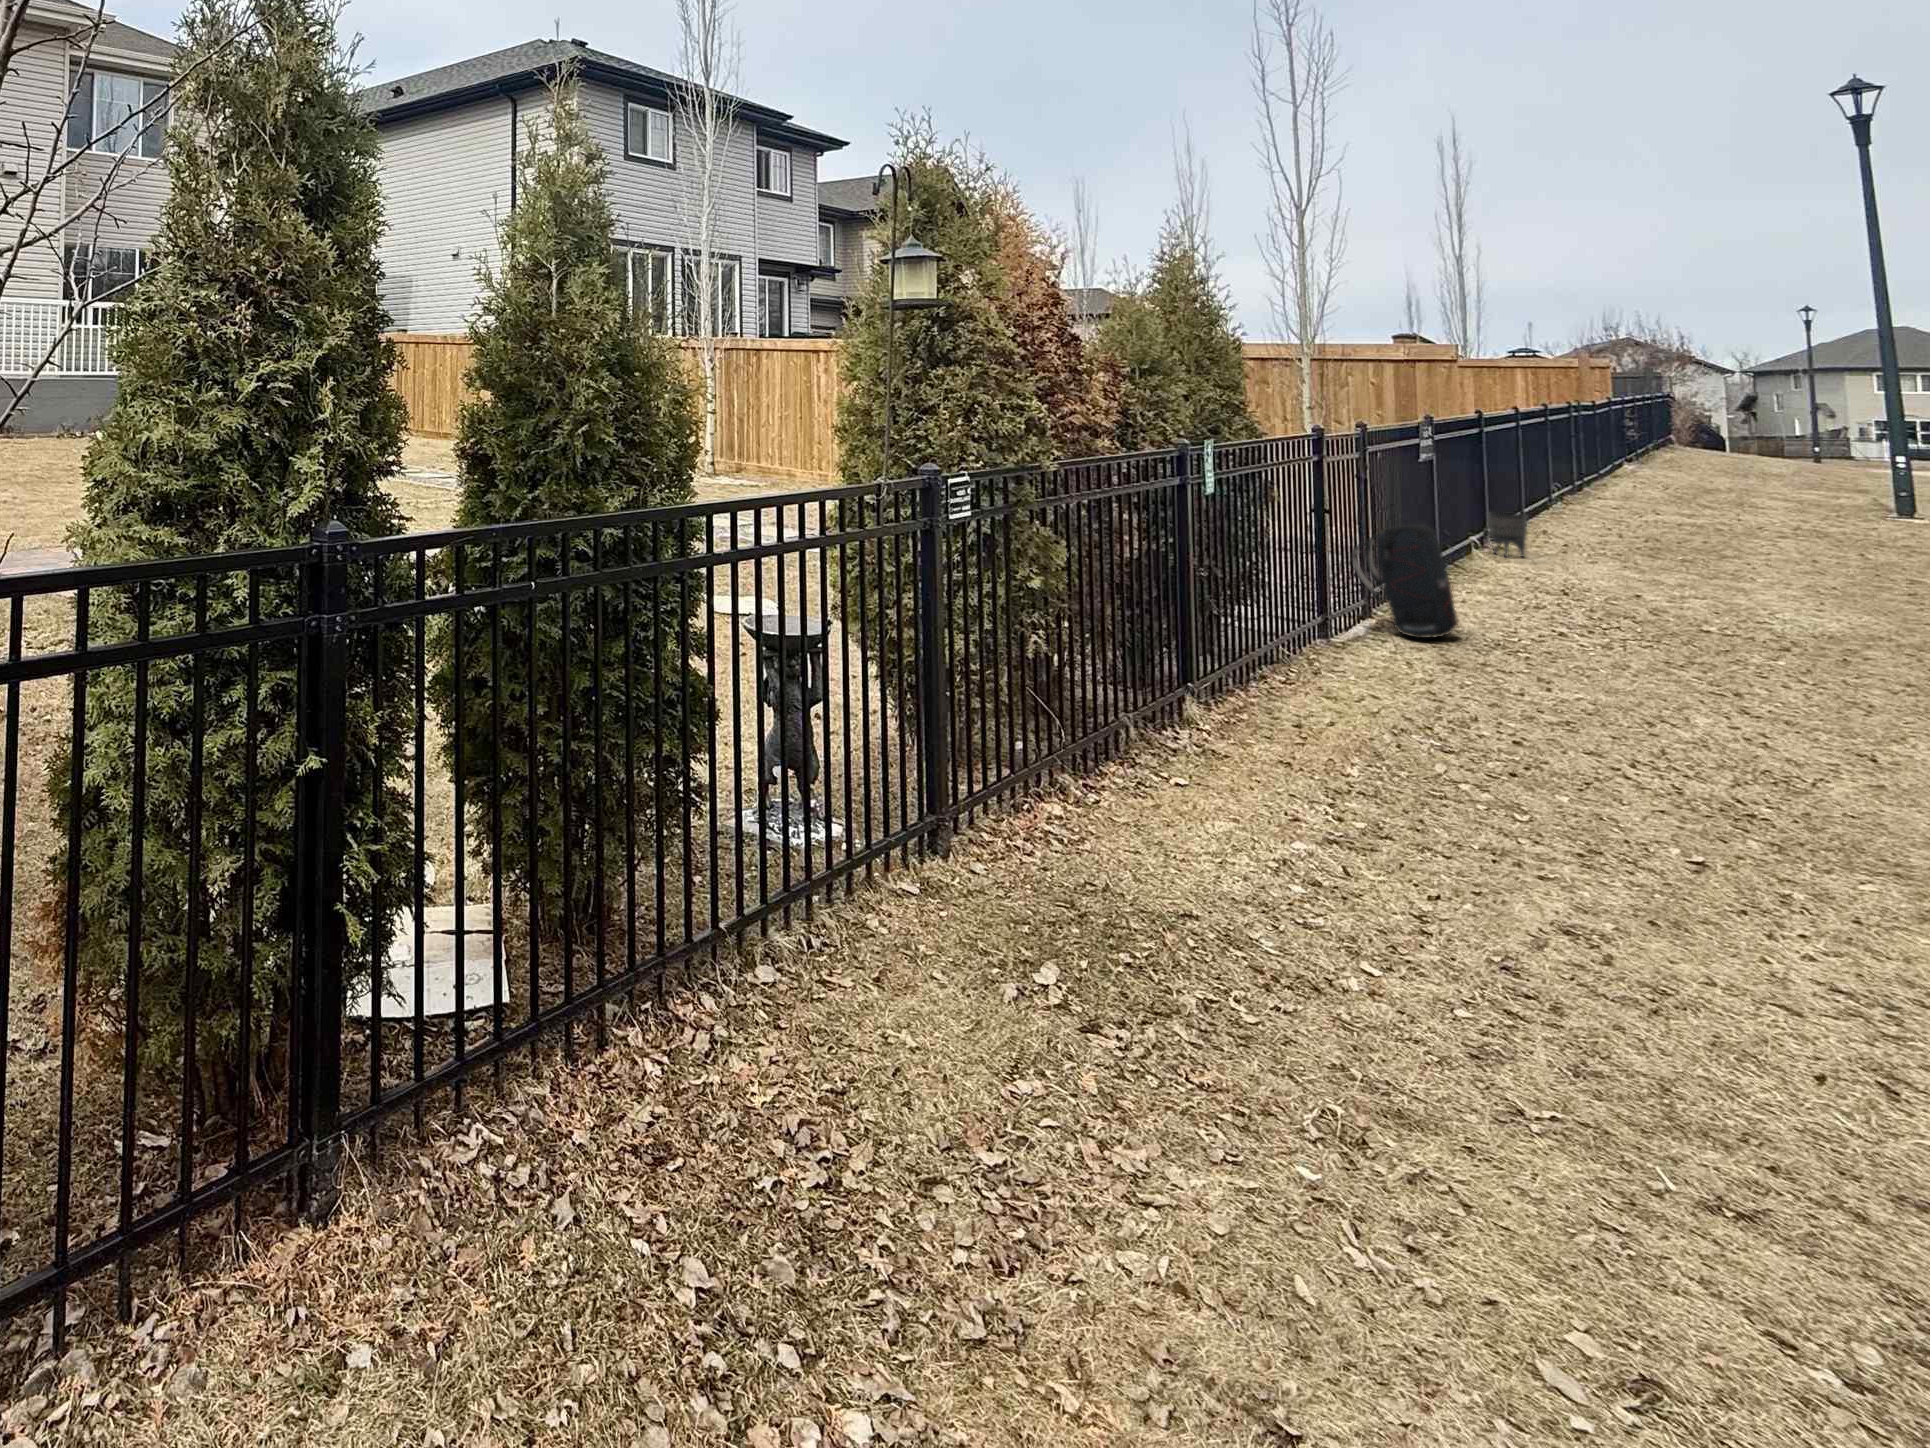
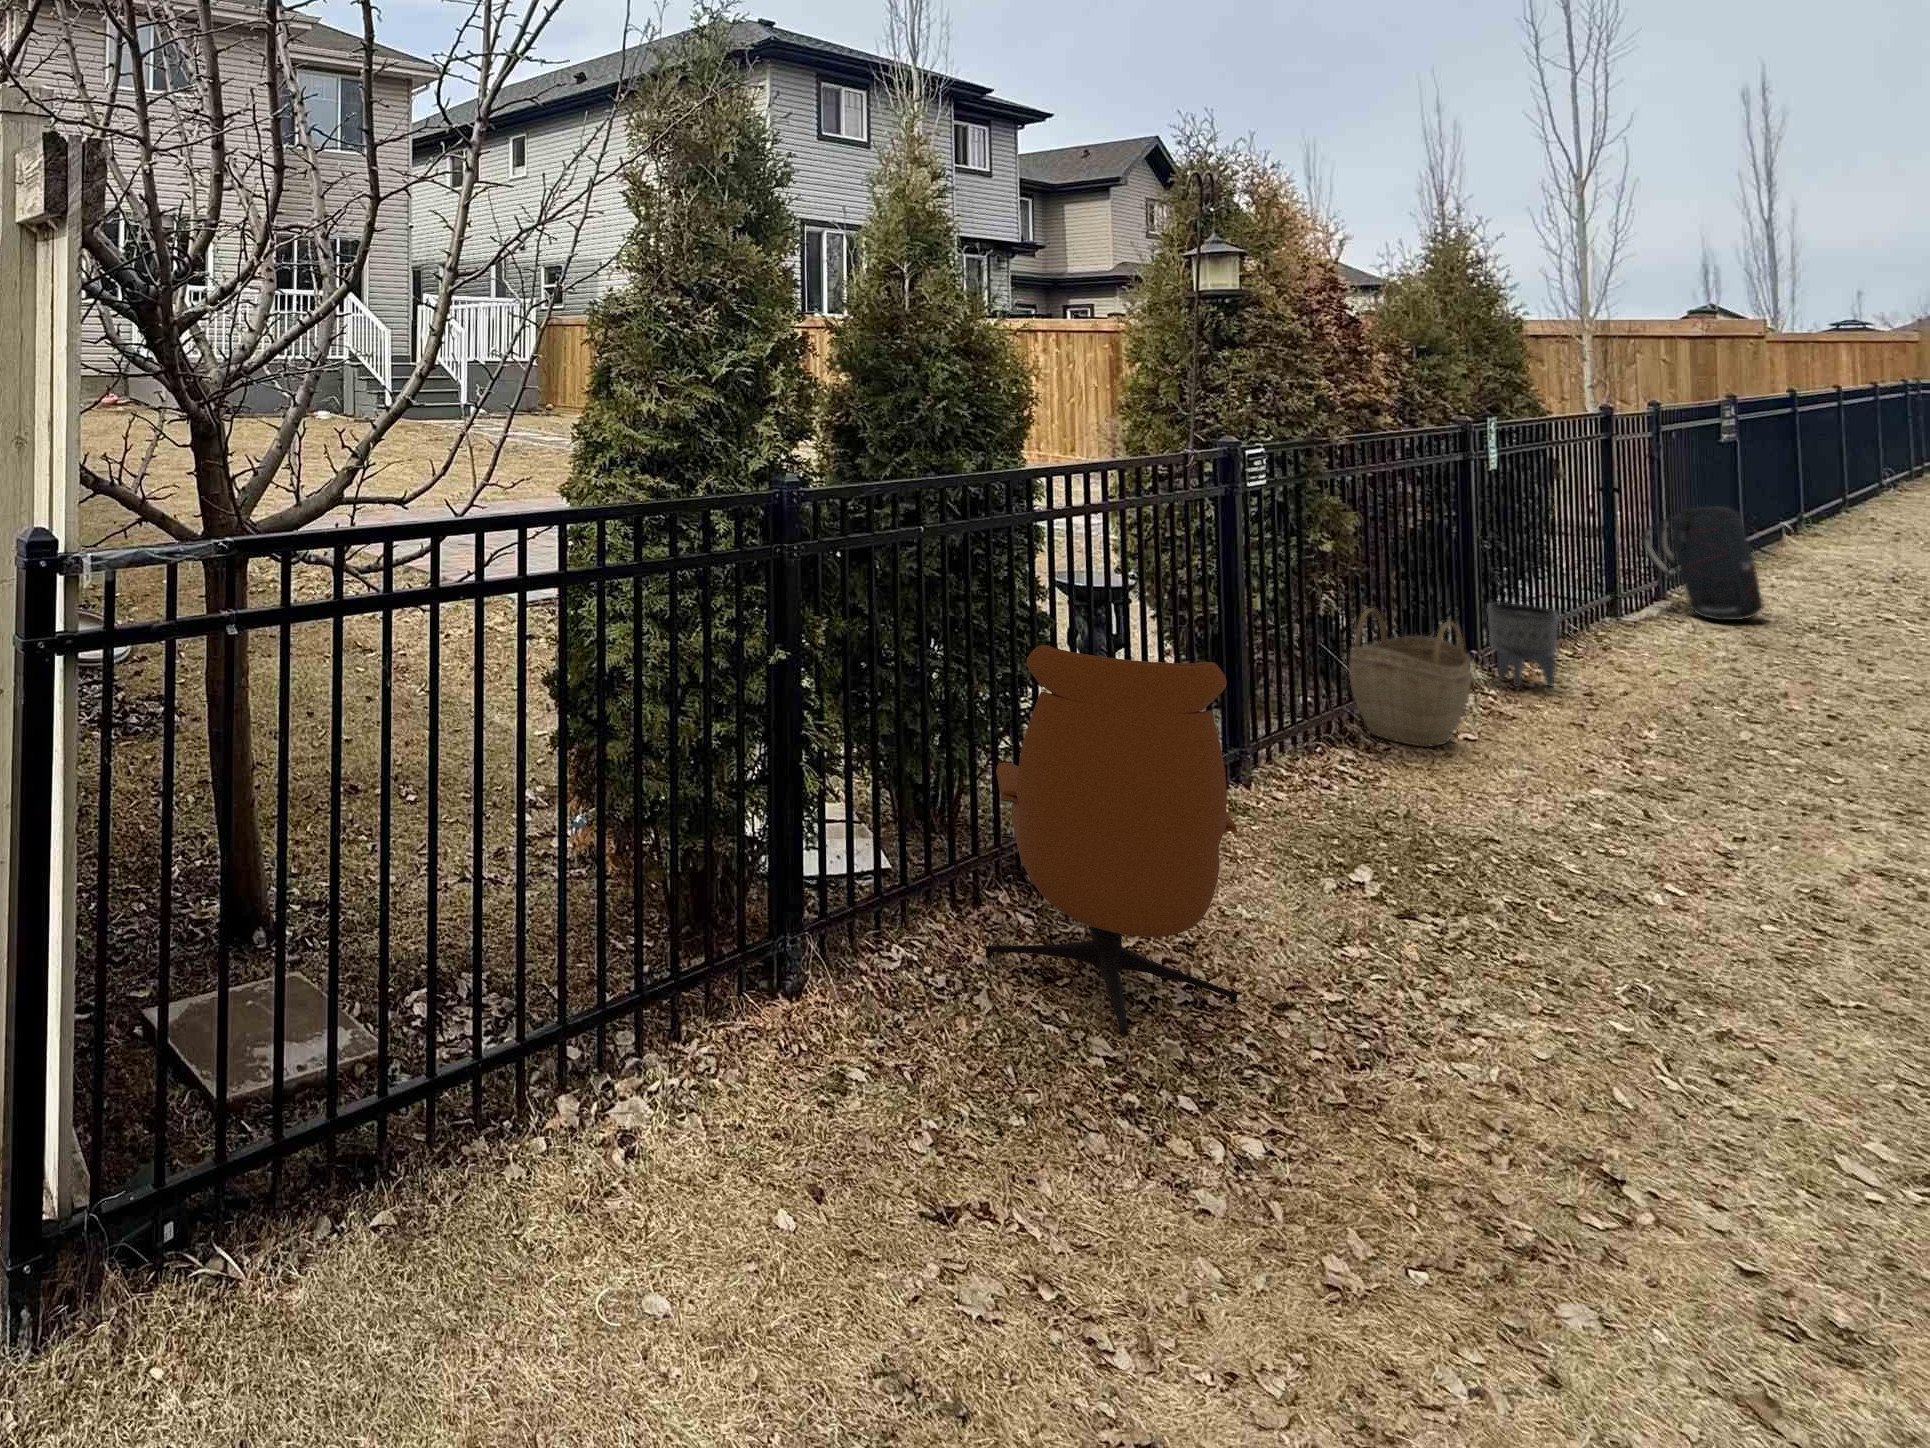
planter: present [1488,512,1527,557] -> present [1487,603,1558,687]
woven basket: none [1061,646,1180,798] -> present [1349,608,1471,747]
lounge chair: none [588,741,875,1251] -> present [985,645,1238,1036]

